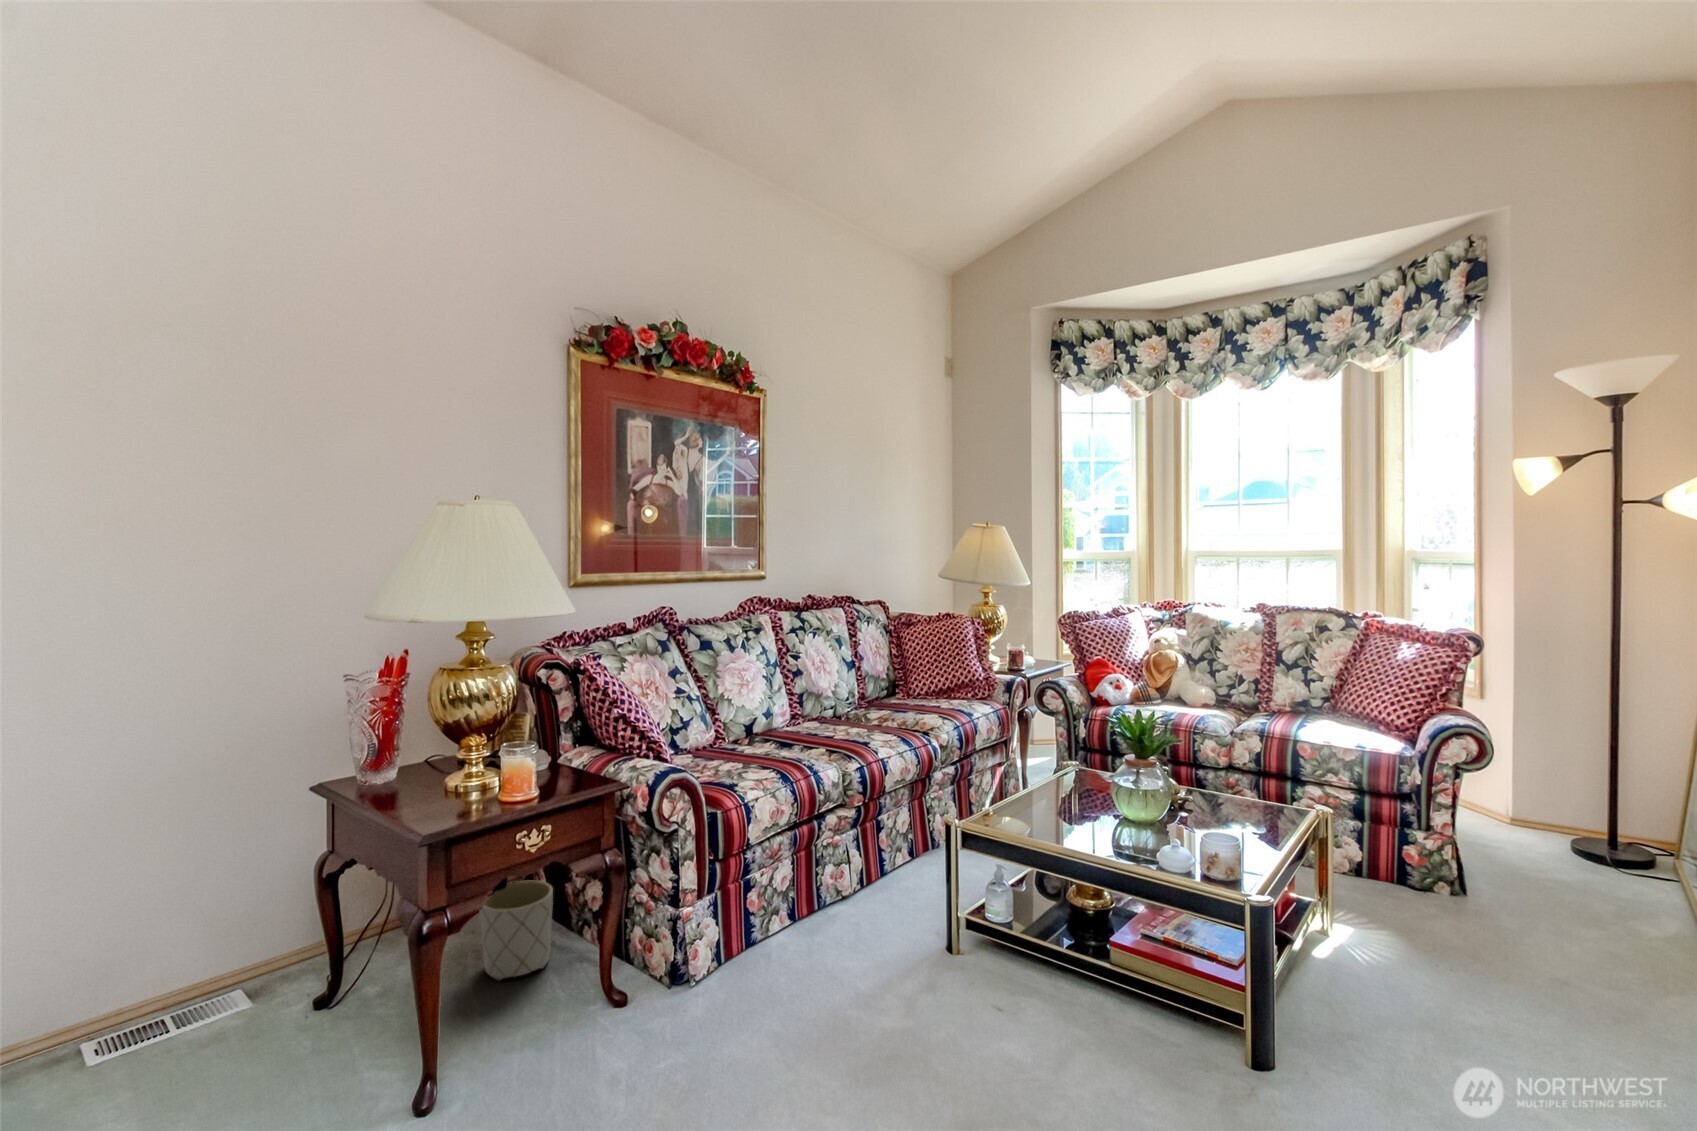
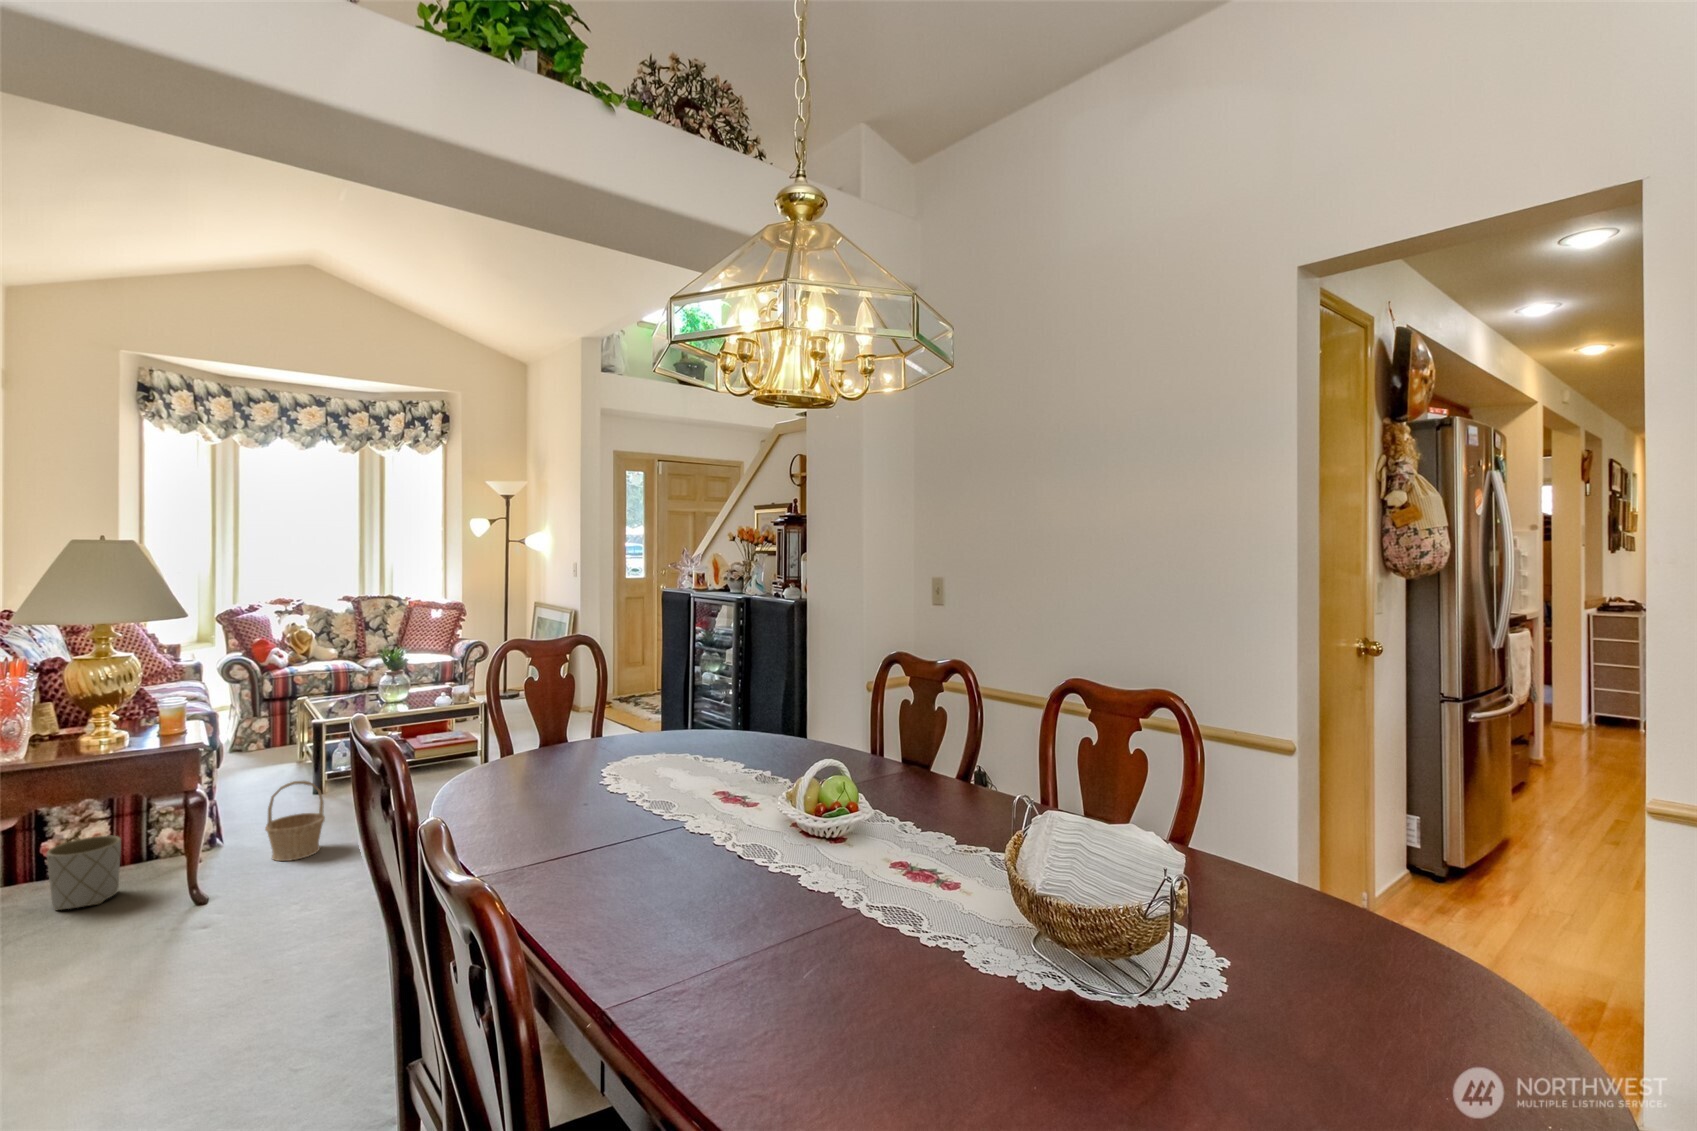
basket: none [616,922,706,1075] -> present [265,781,325,861]

